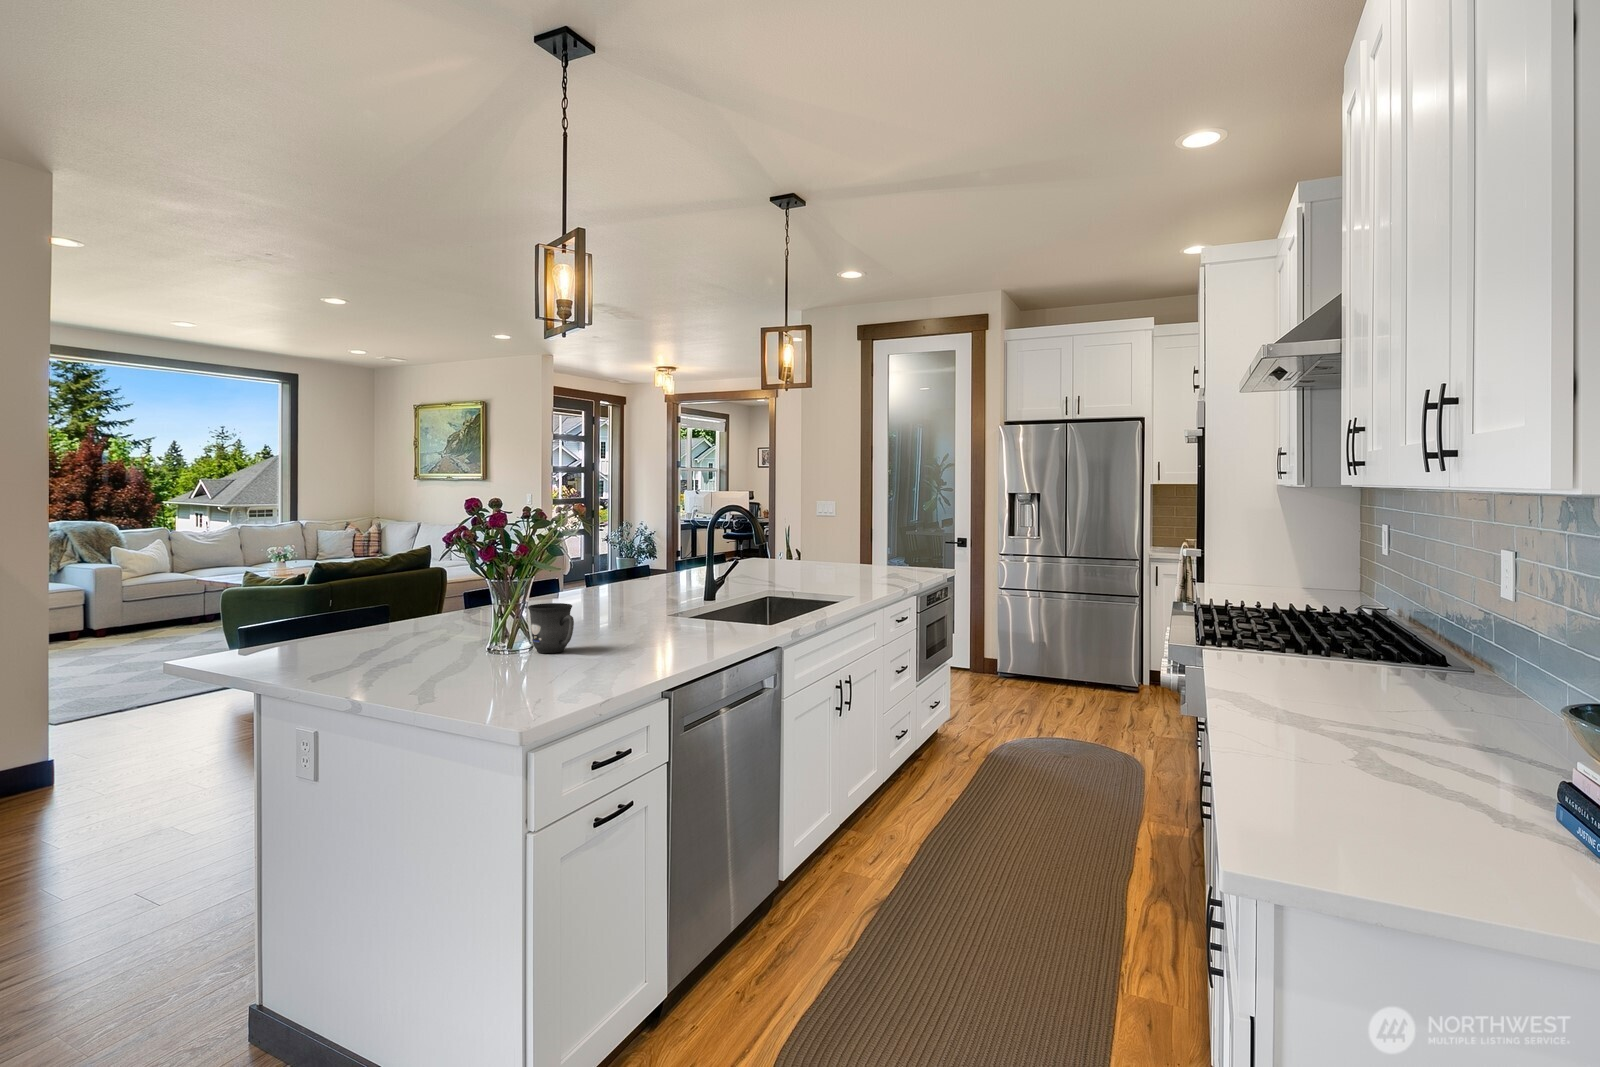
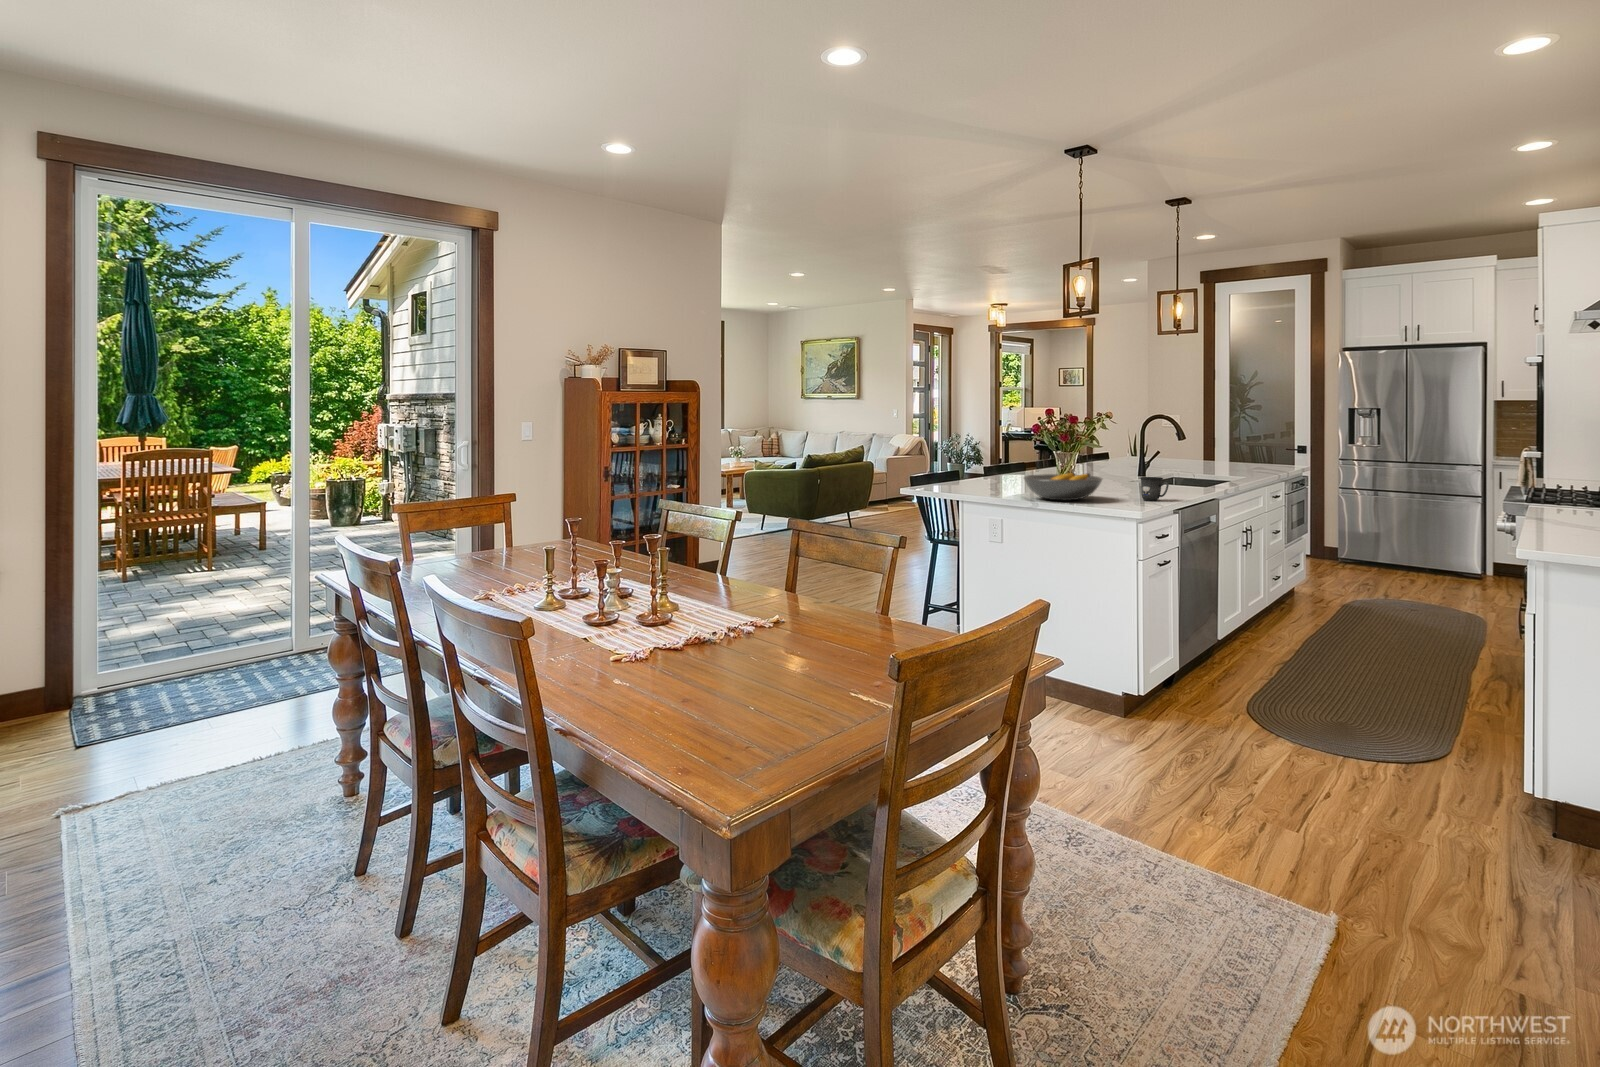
fruit bowl: none [280,599,456,658] -> present [1024,473,1102,500]

